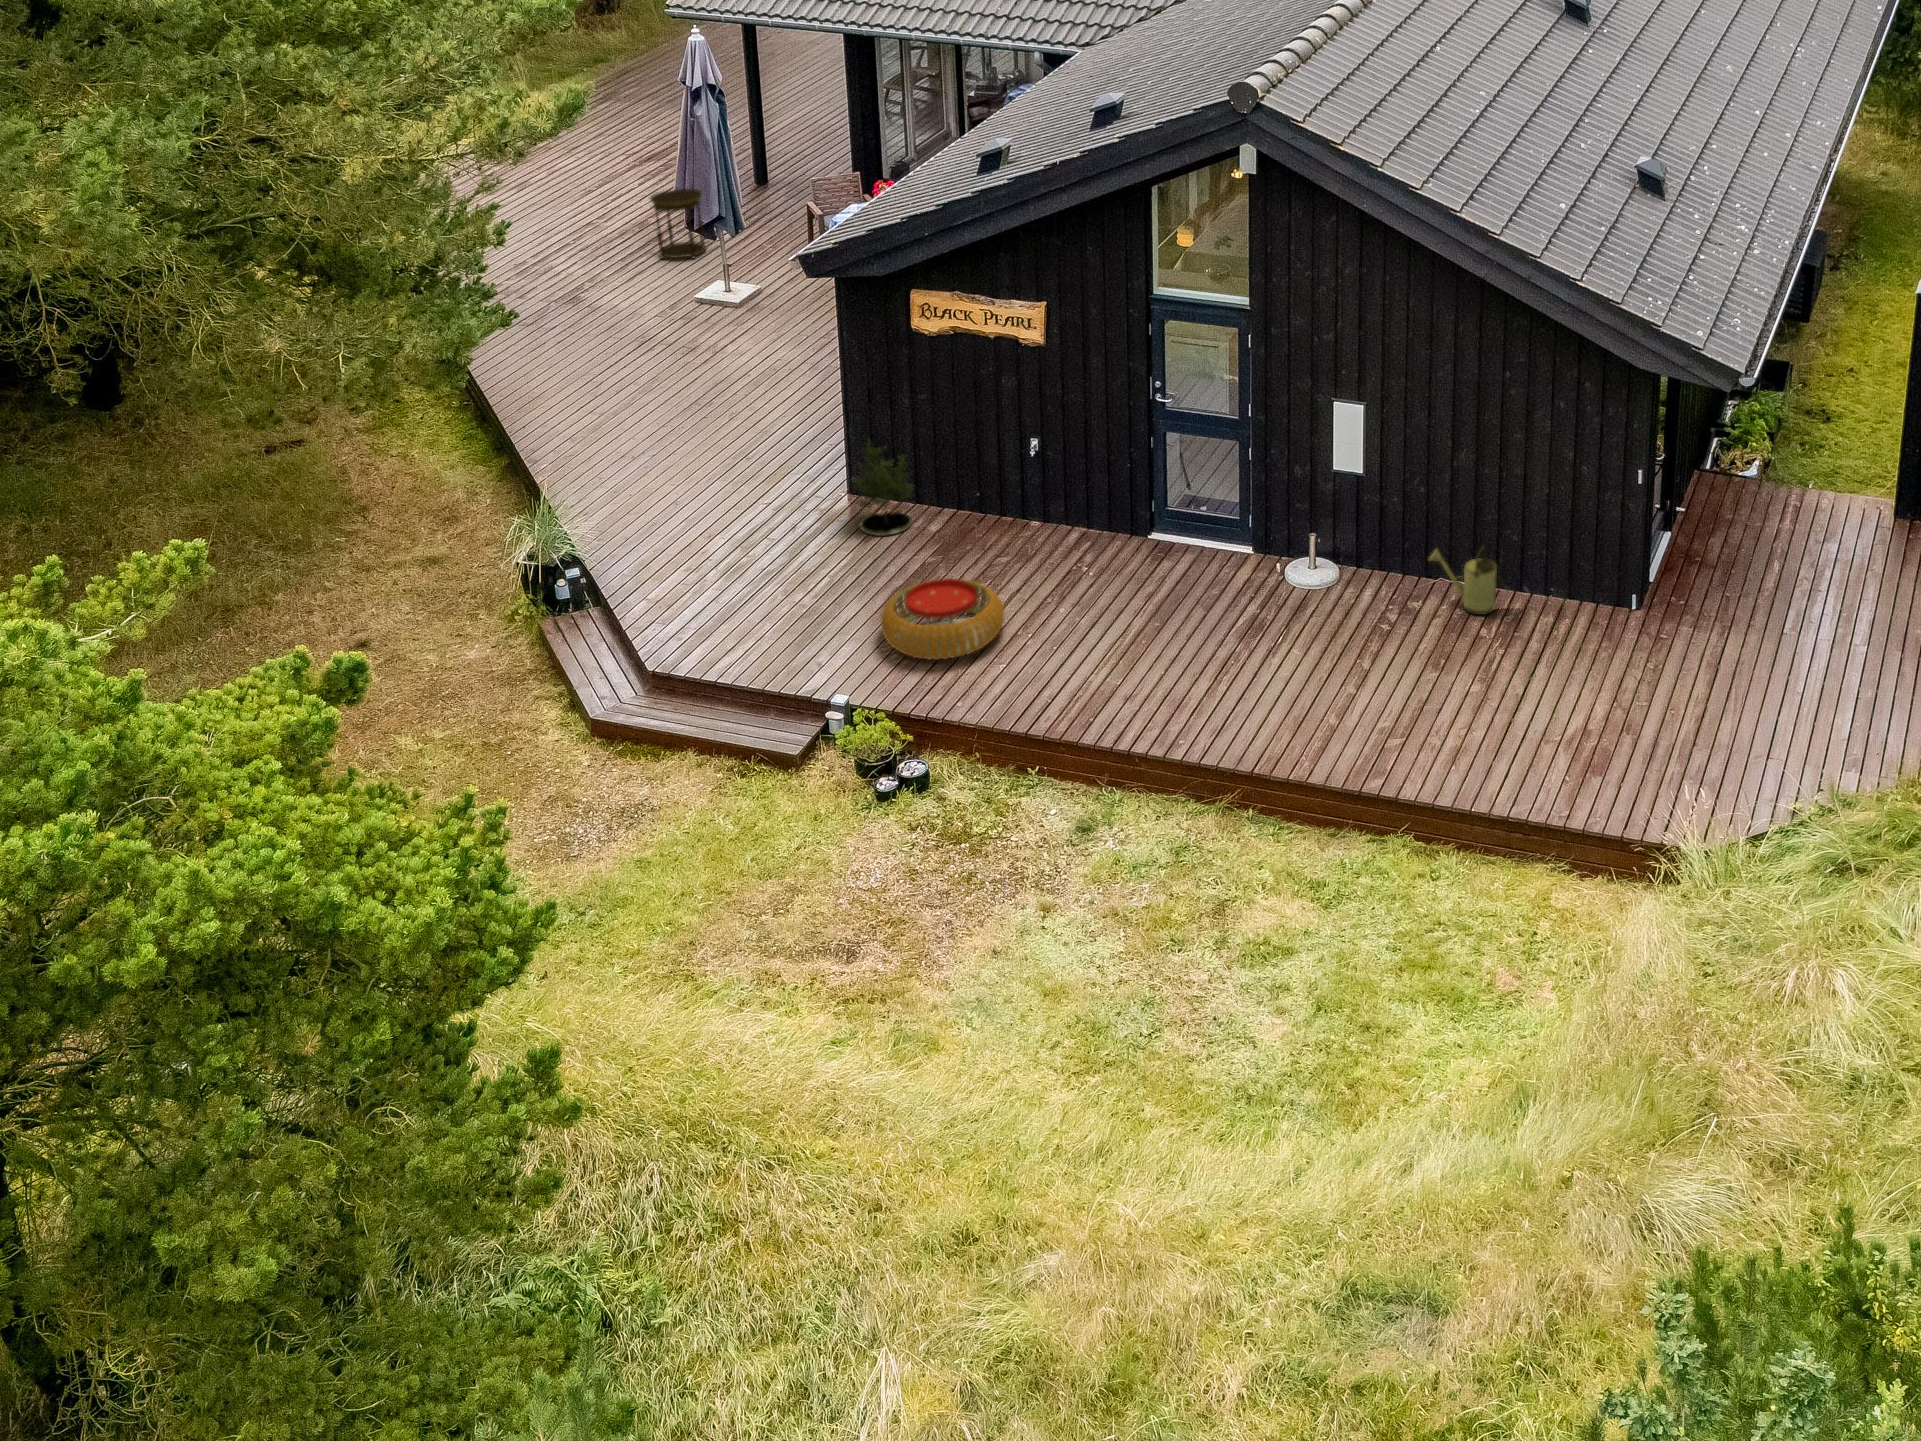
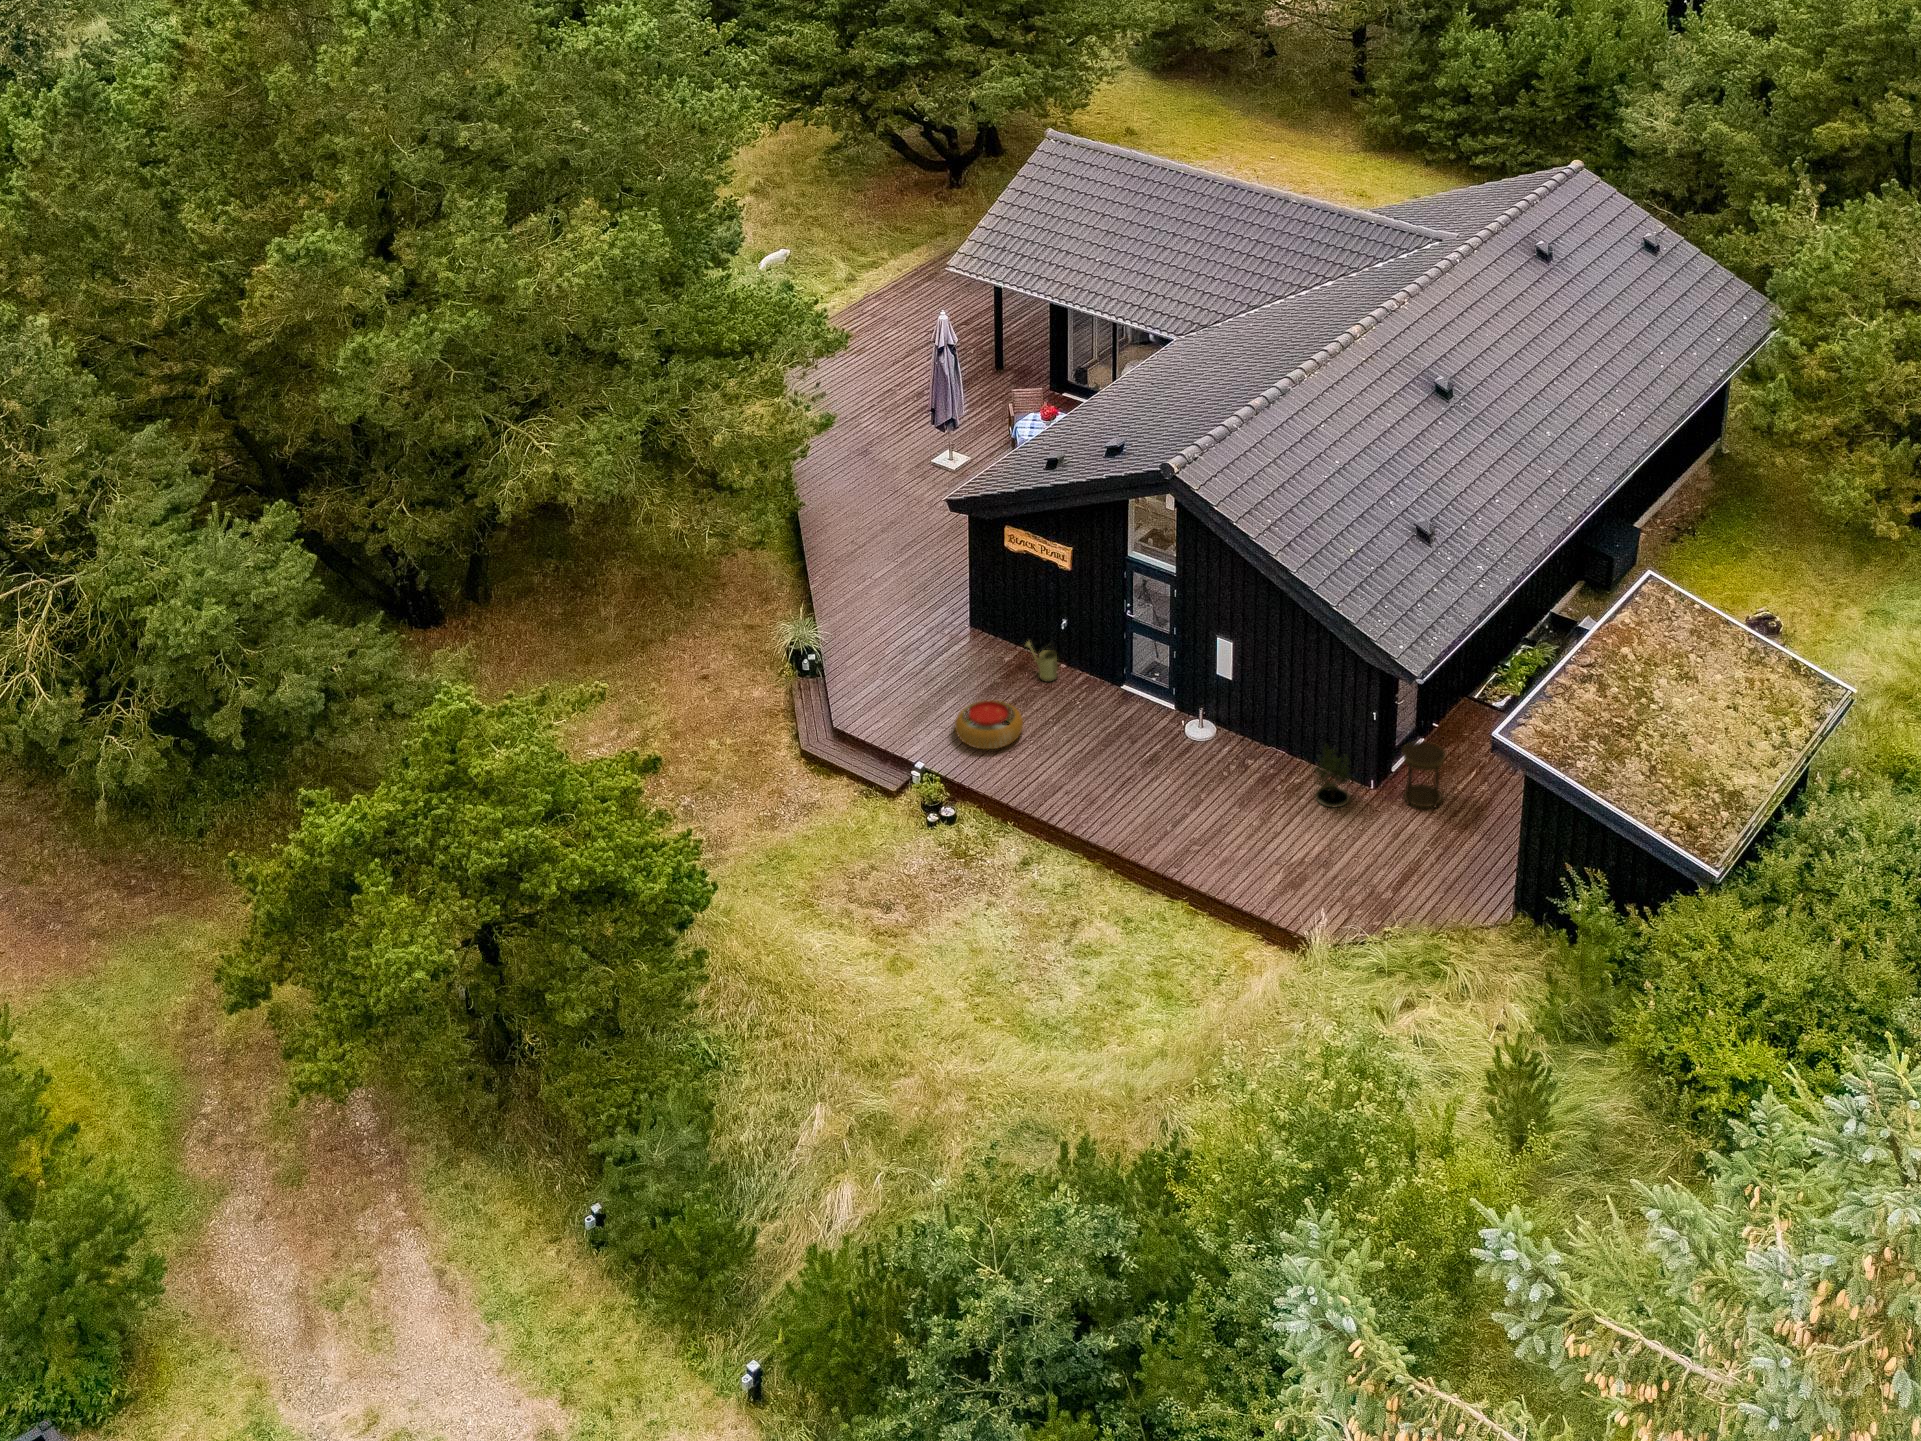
side table: present [650,189,706,259] -> present [1402,741,1446,808]
potted tree: present [853,442,913,536] -> present [1315,746,1351,807]
watering can: present [1430,546,1503,615] -> present [1025,642,1058,682]

